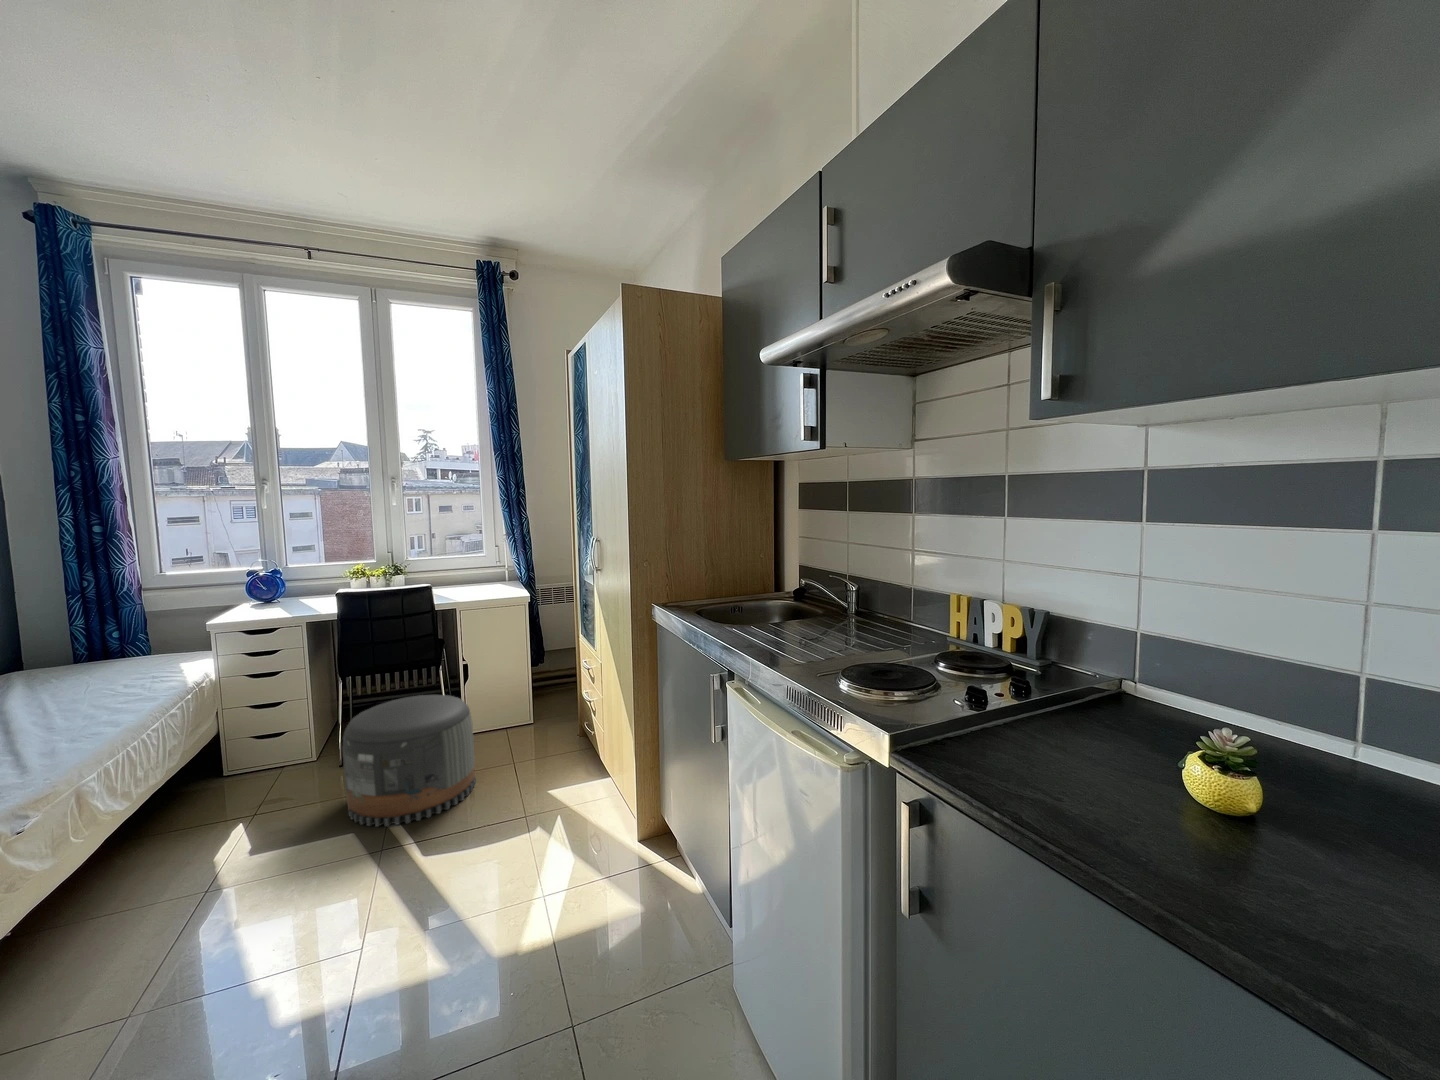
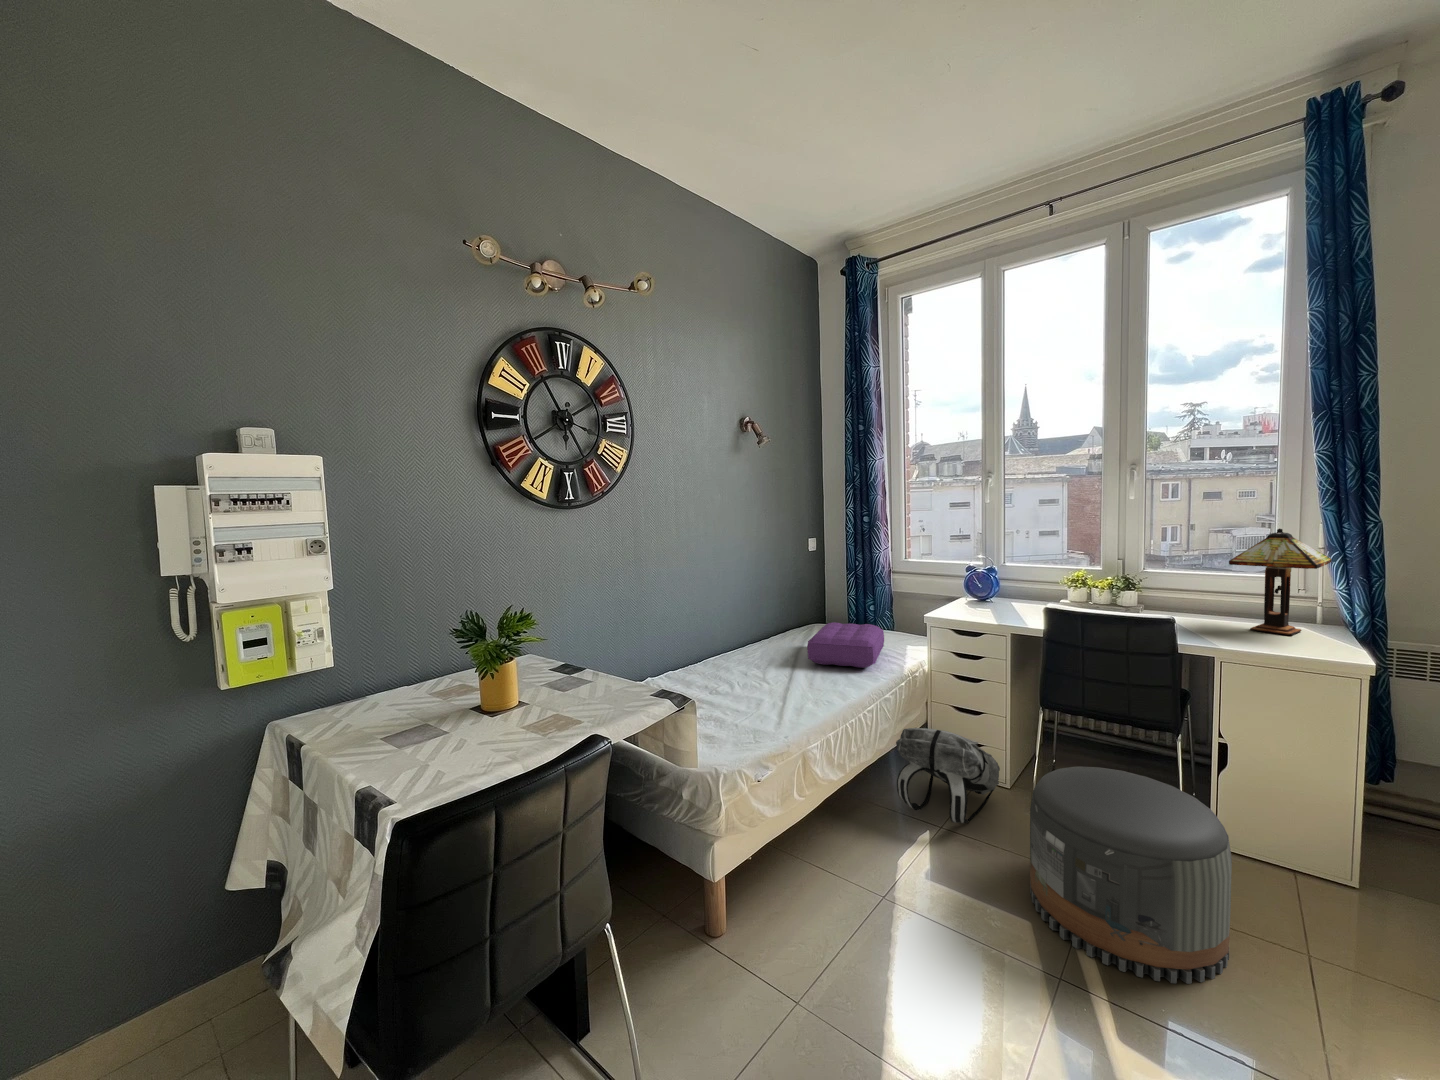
table lamp: none [458,523,508,589] -> present [1229,529,1332,635]
pillow: none [28,647,151,707] -> present [807,622,884,668]
backpack: none [191,722,307,812] -> present [896,728,1000,823]

